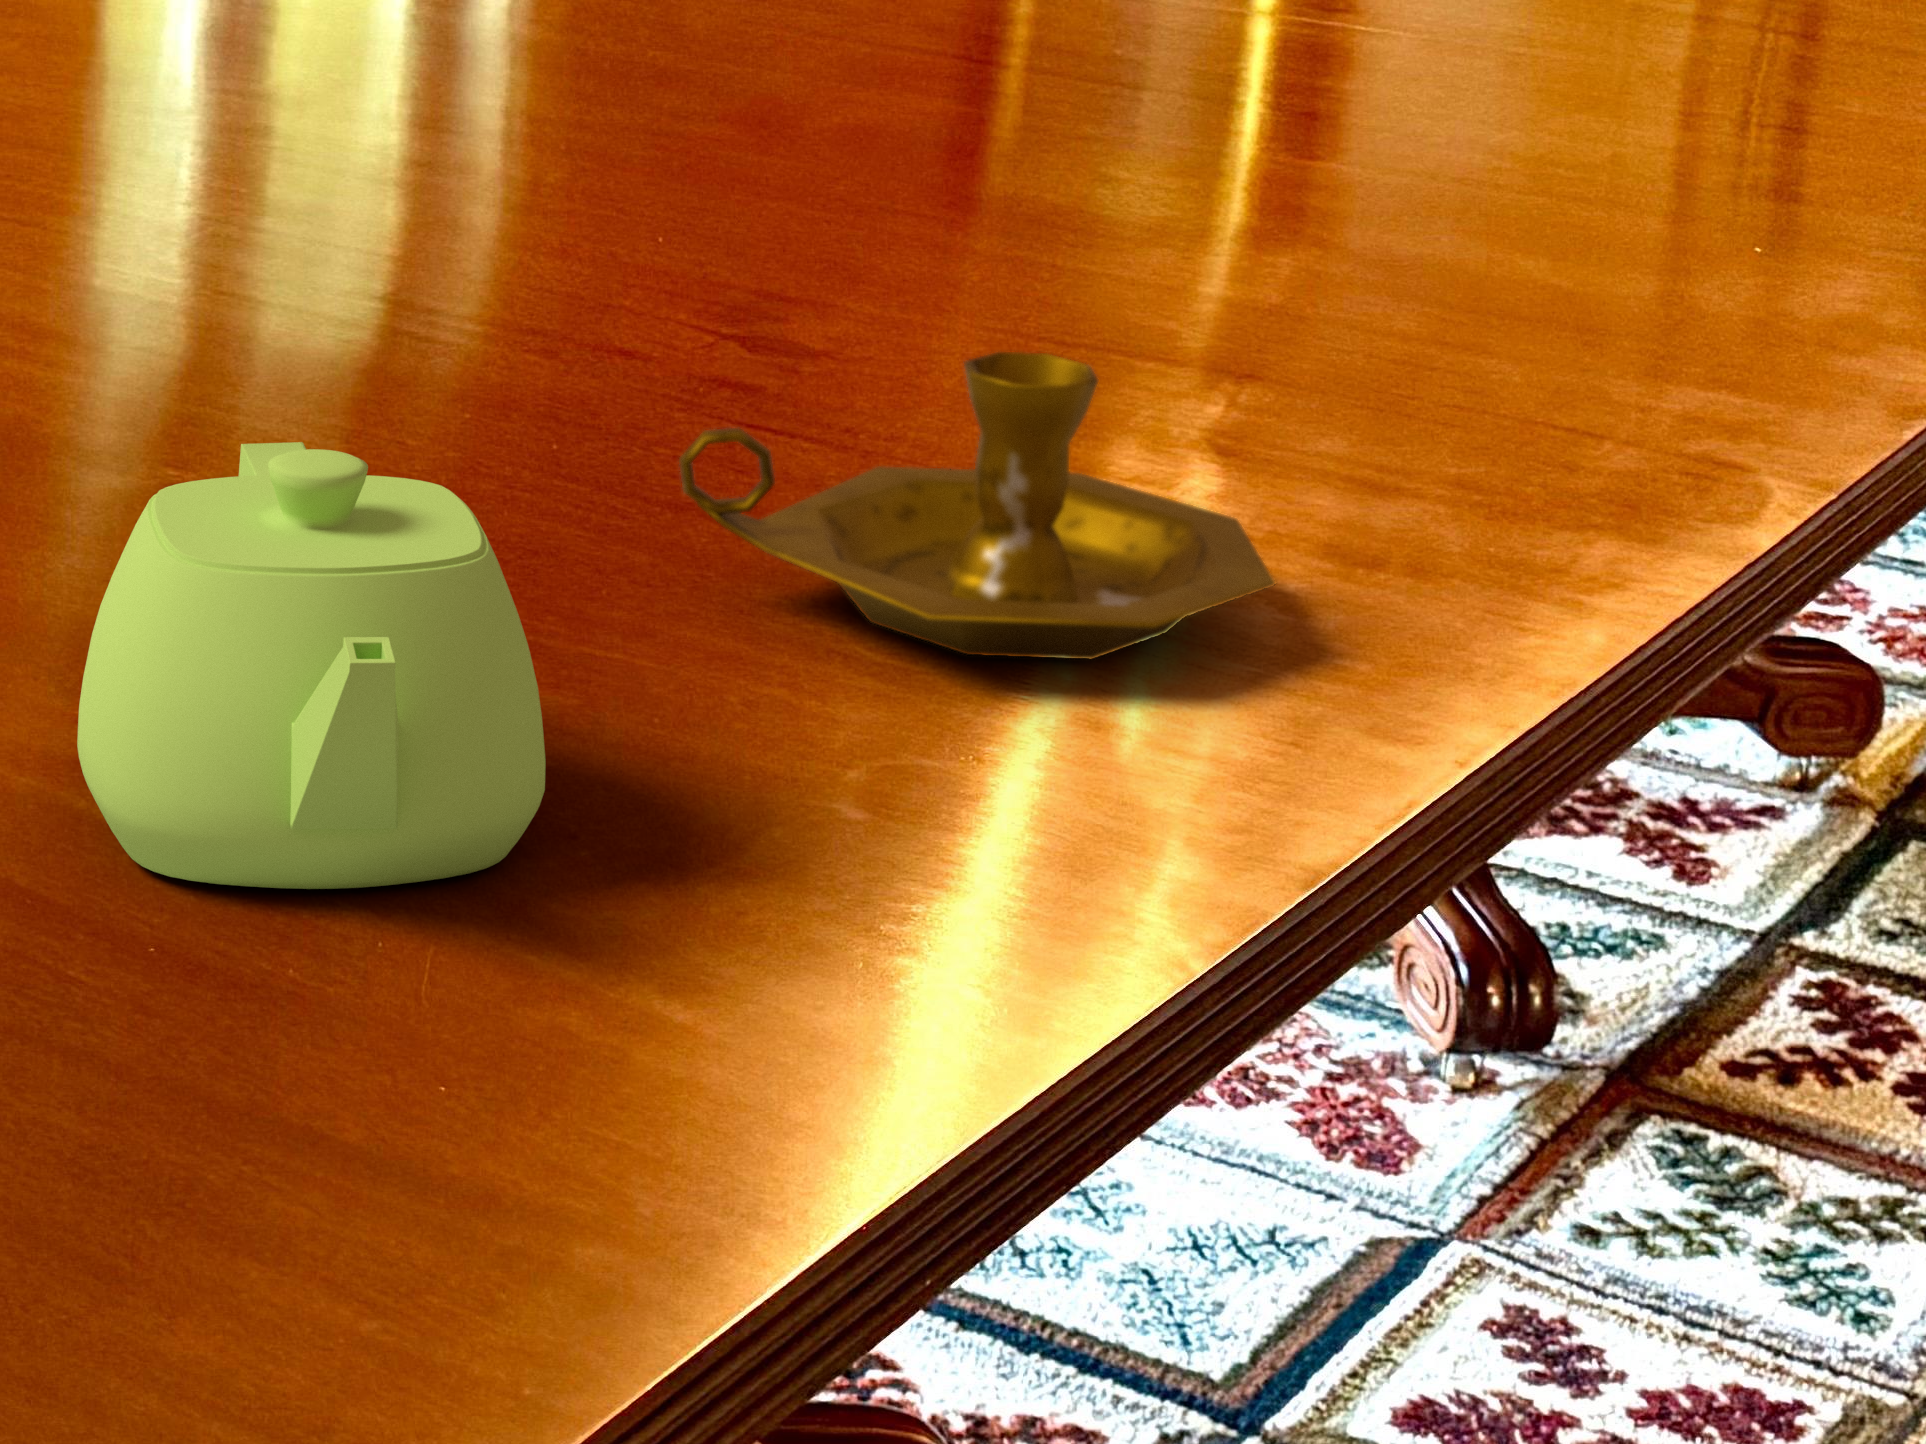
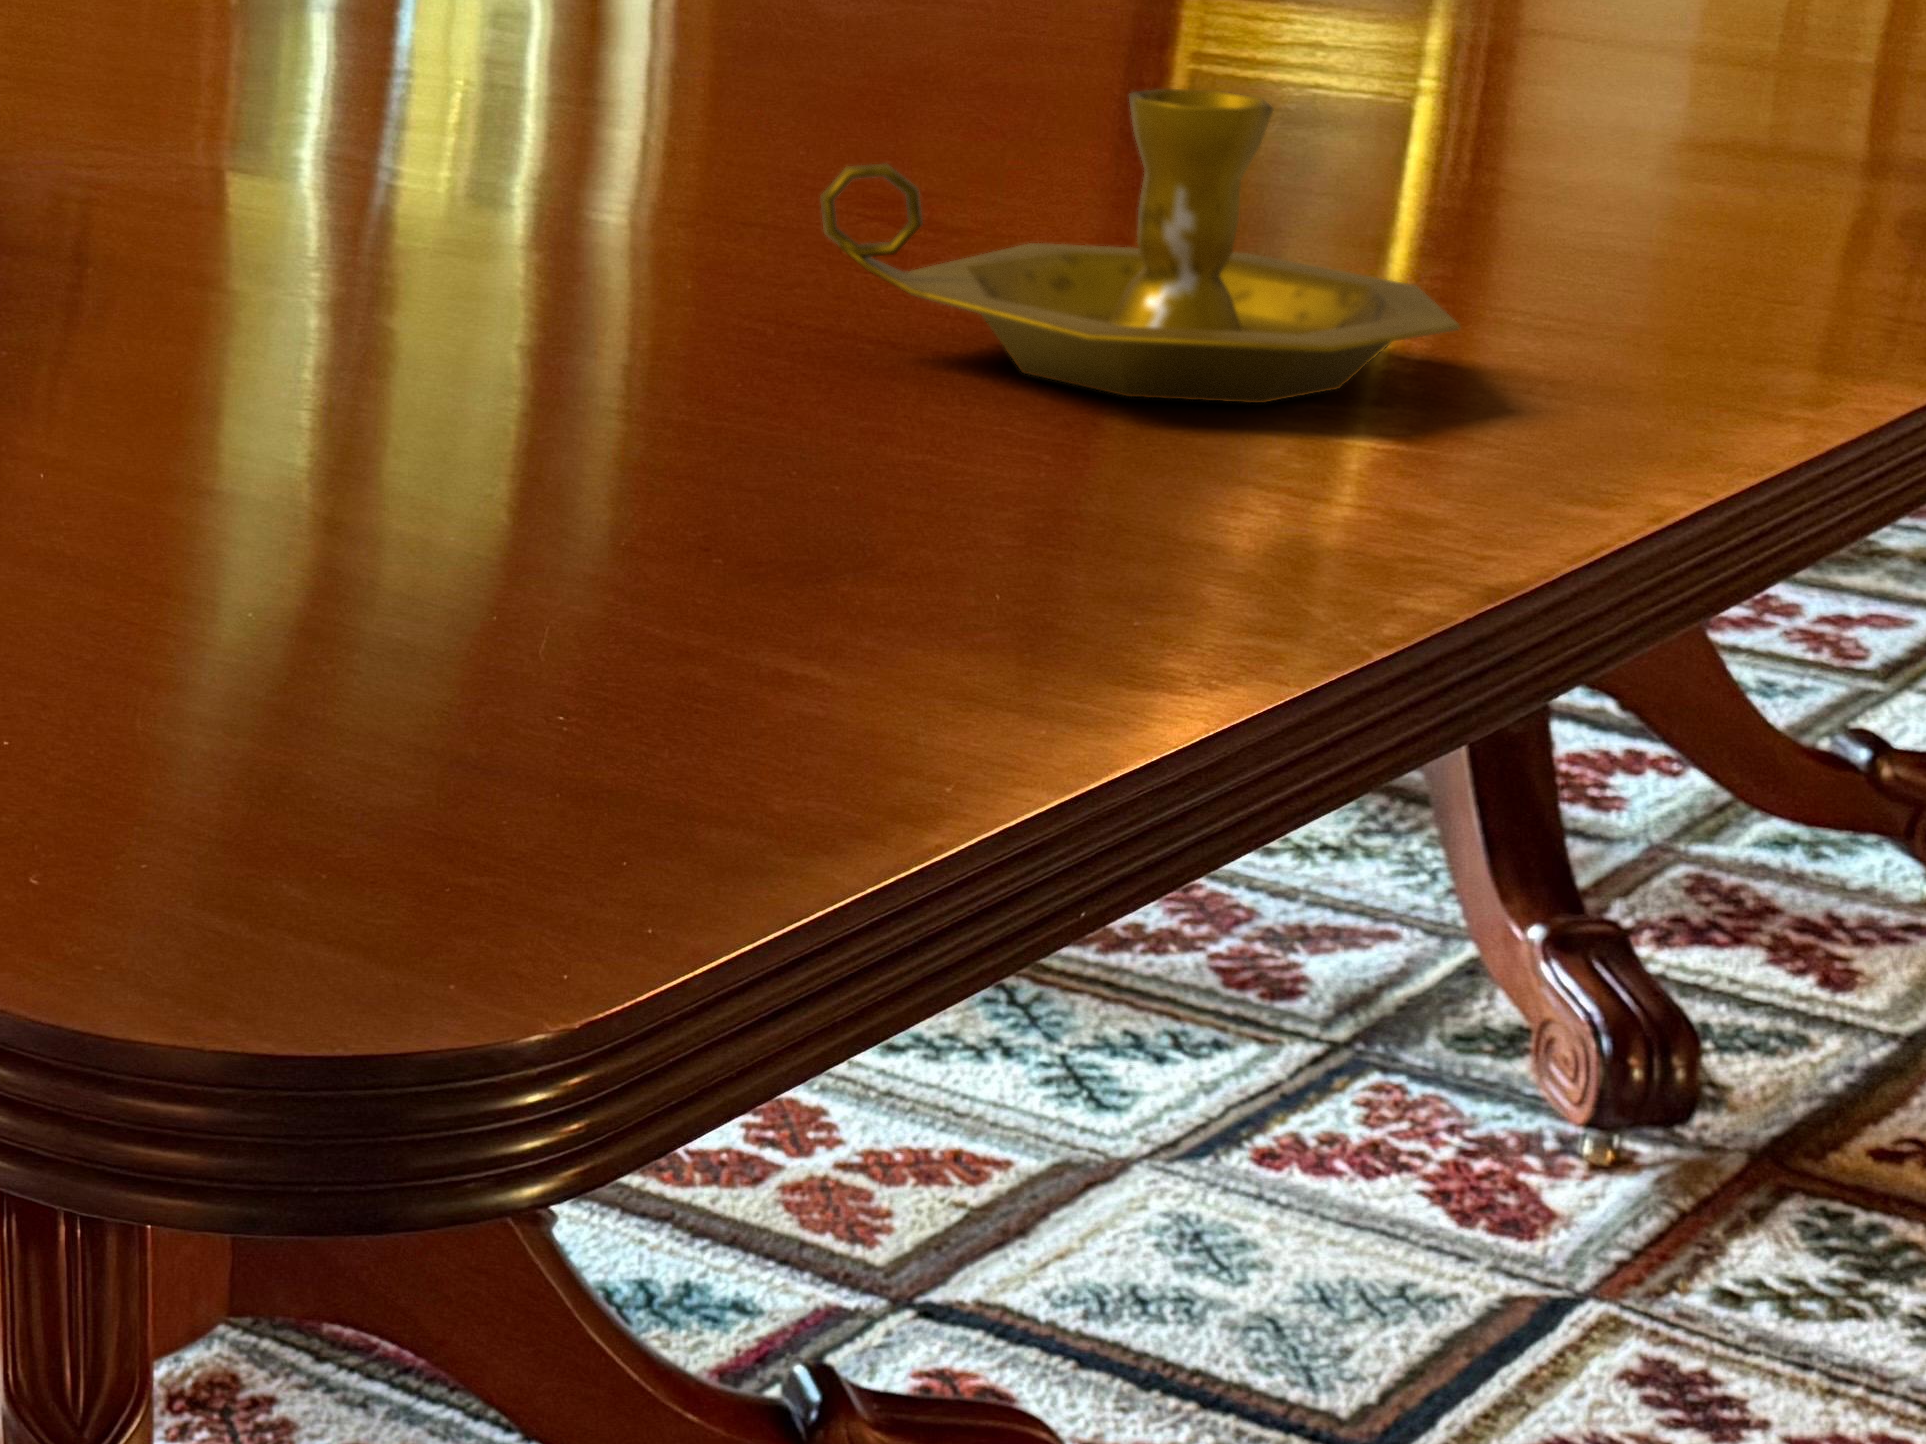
teapot: present [77,442,546,889] -> none [164,69,672,531]

